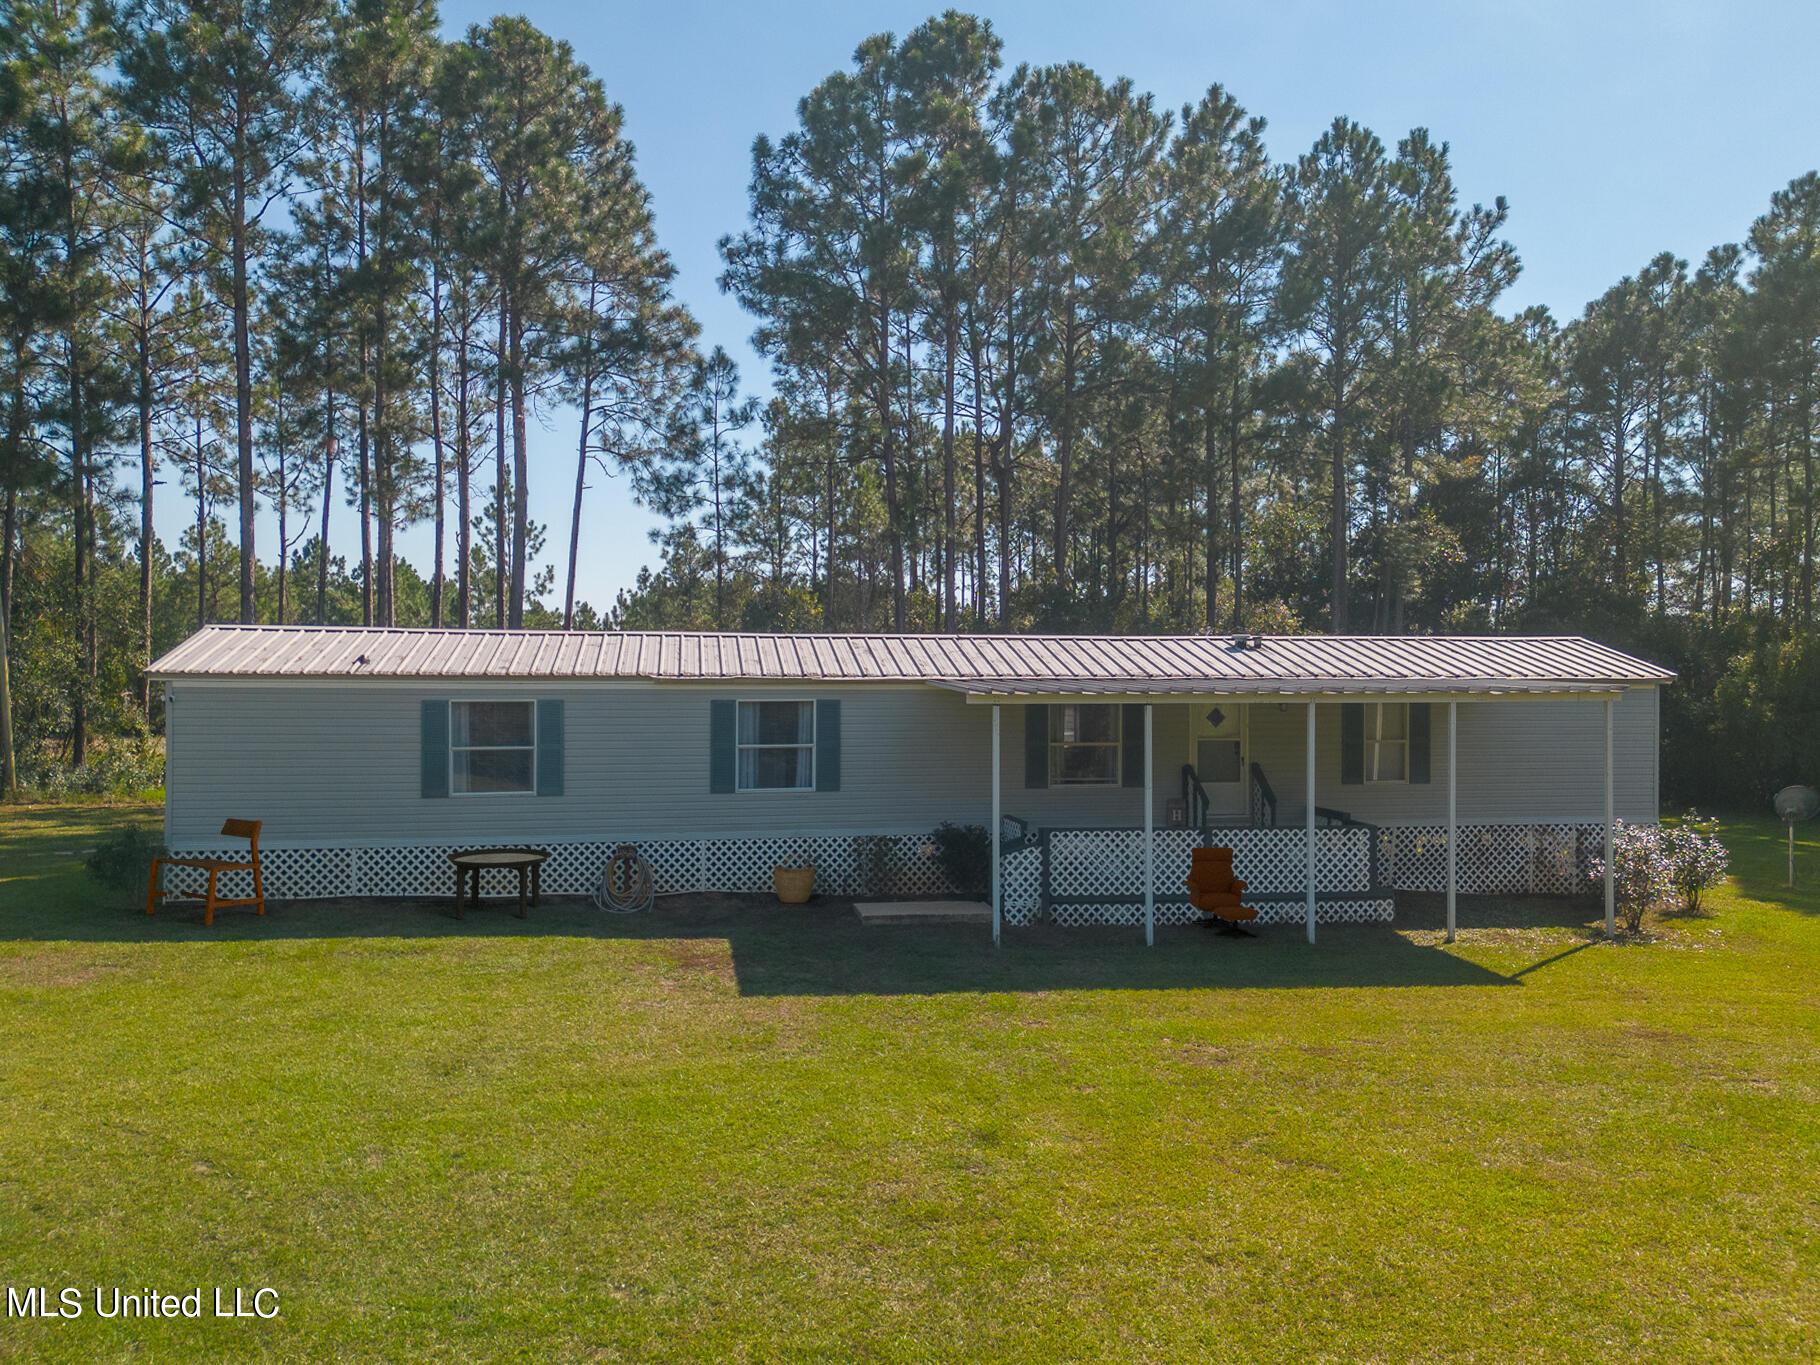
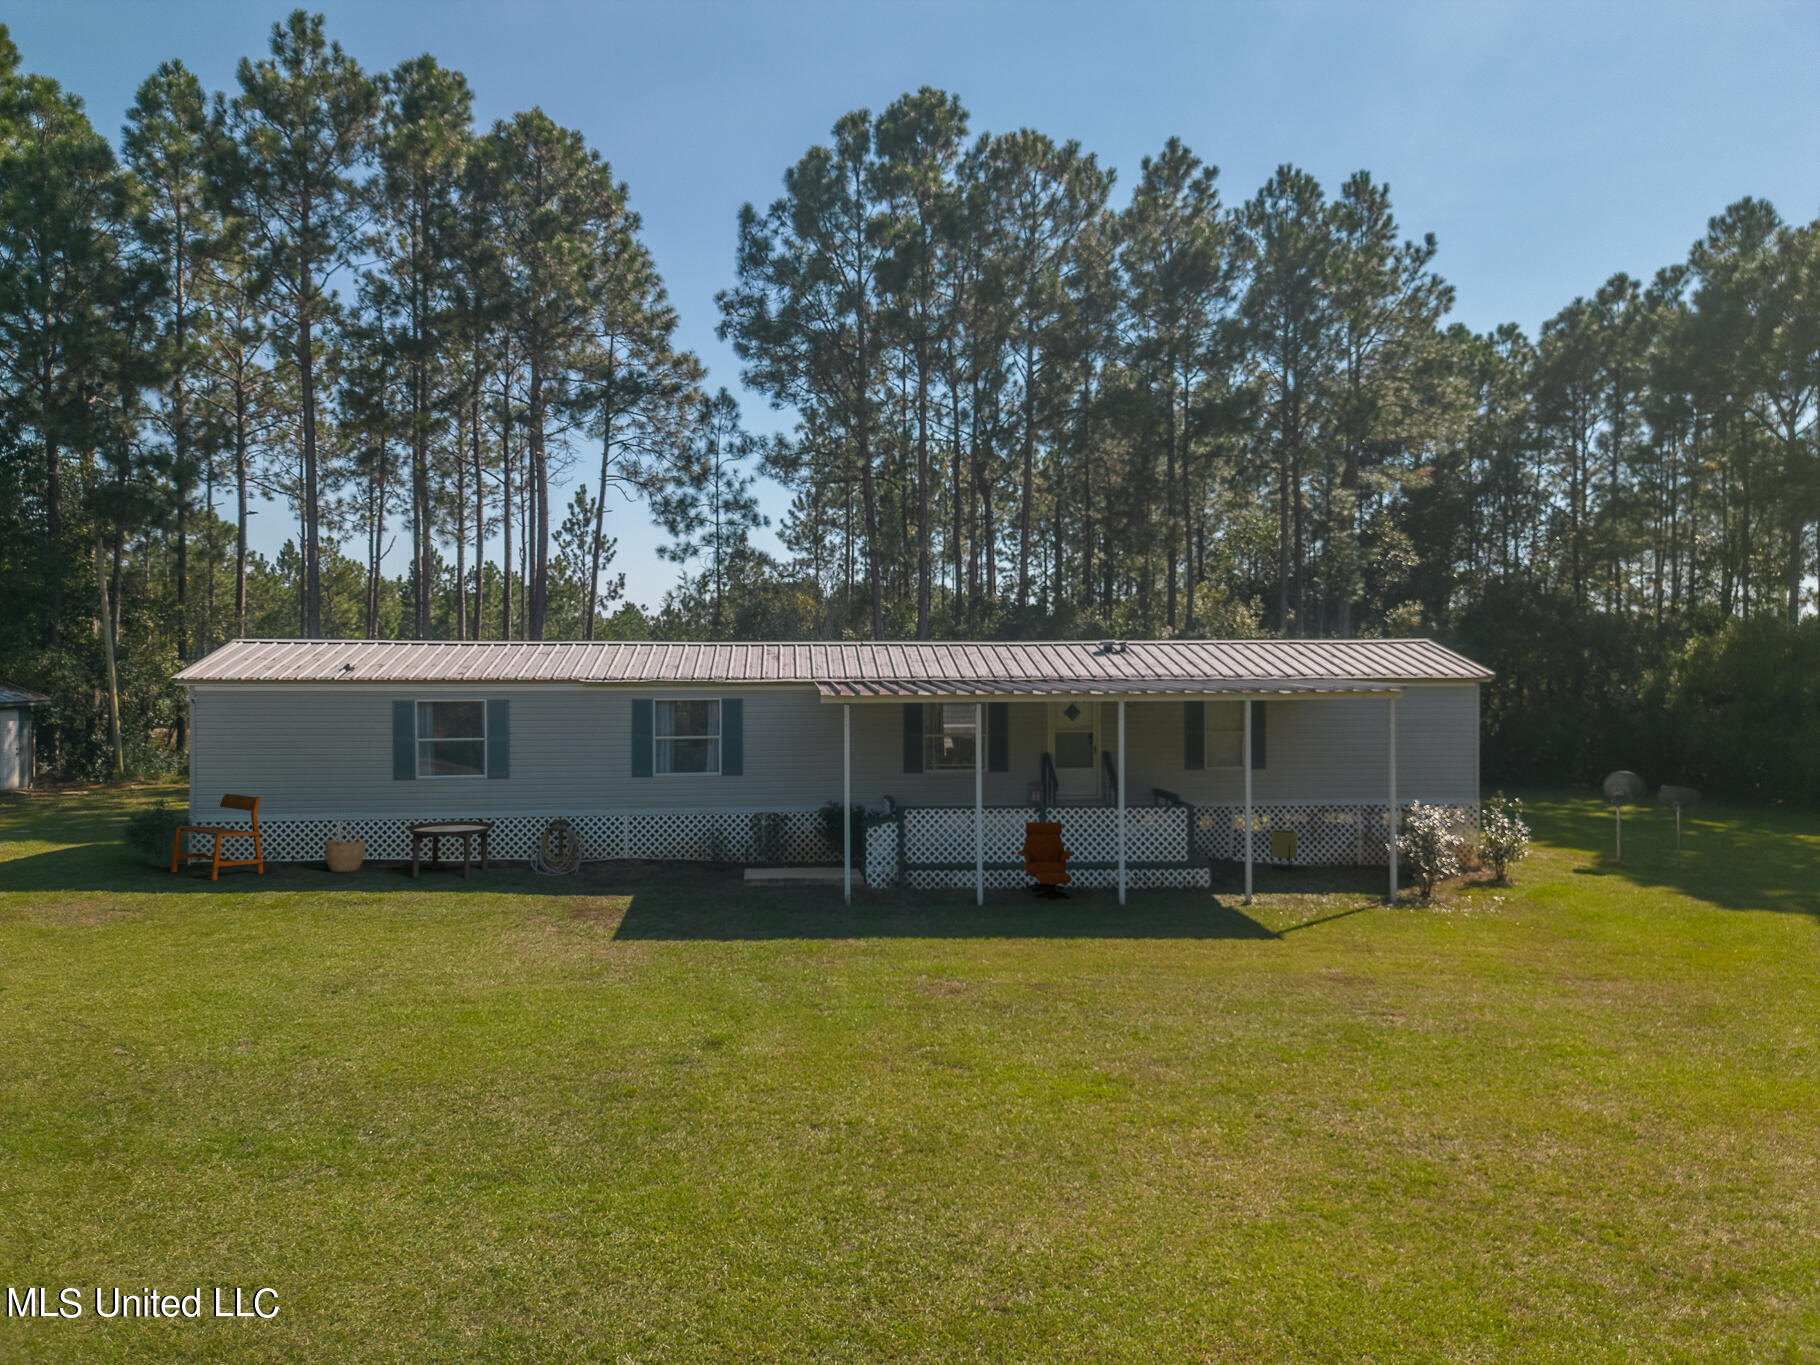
planter: none [1433,852,1464,898] -> present [1271,830,1297,870]
woven basket: present [774,856,815,903] -> present [325,831,365,872]

